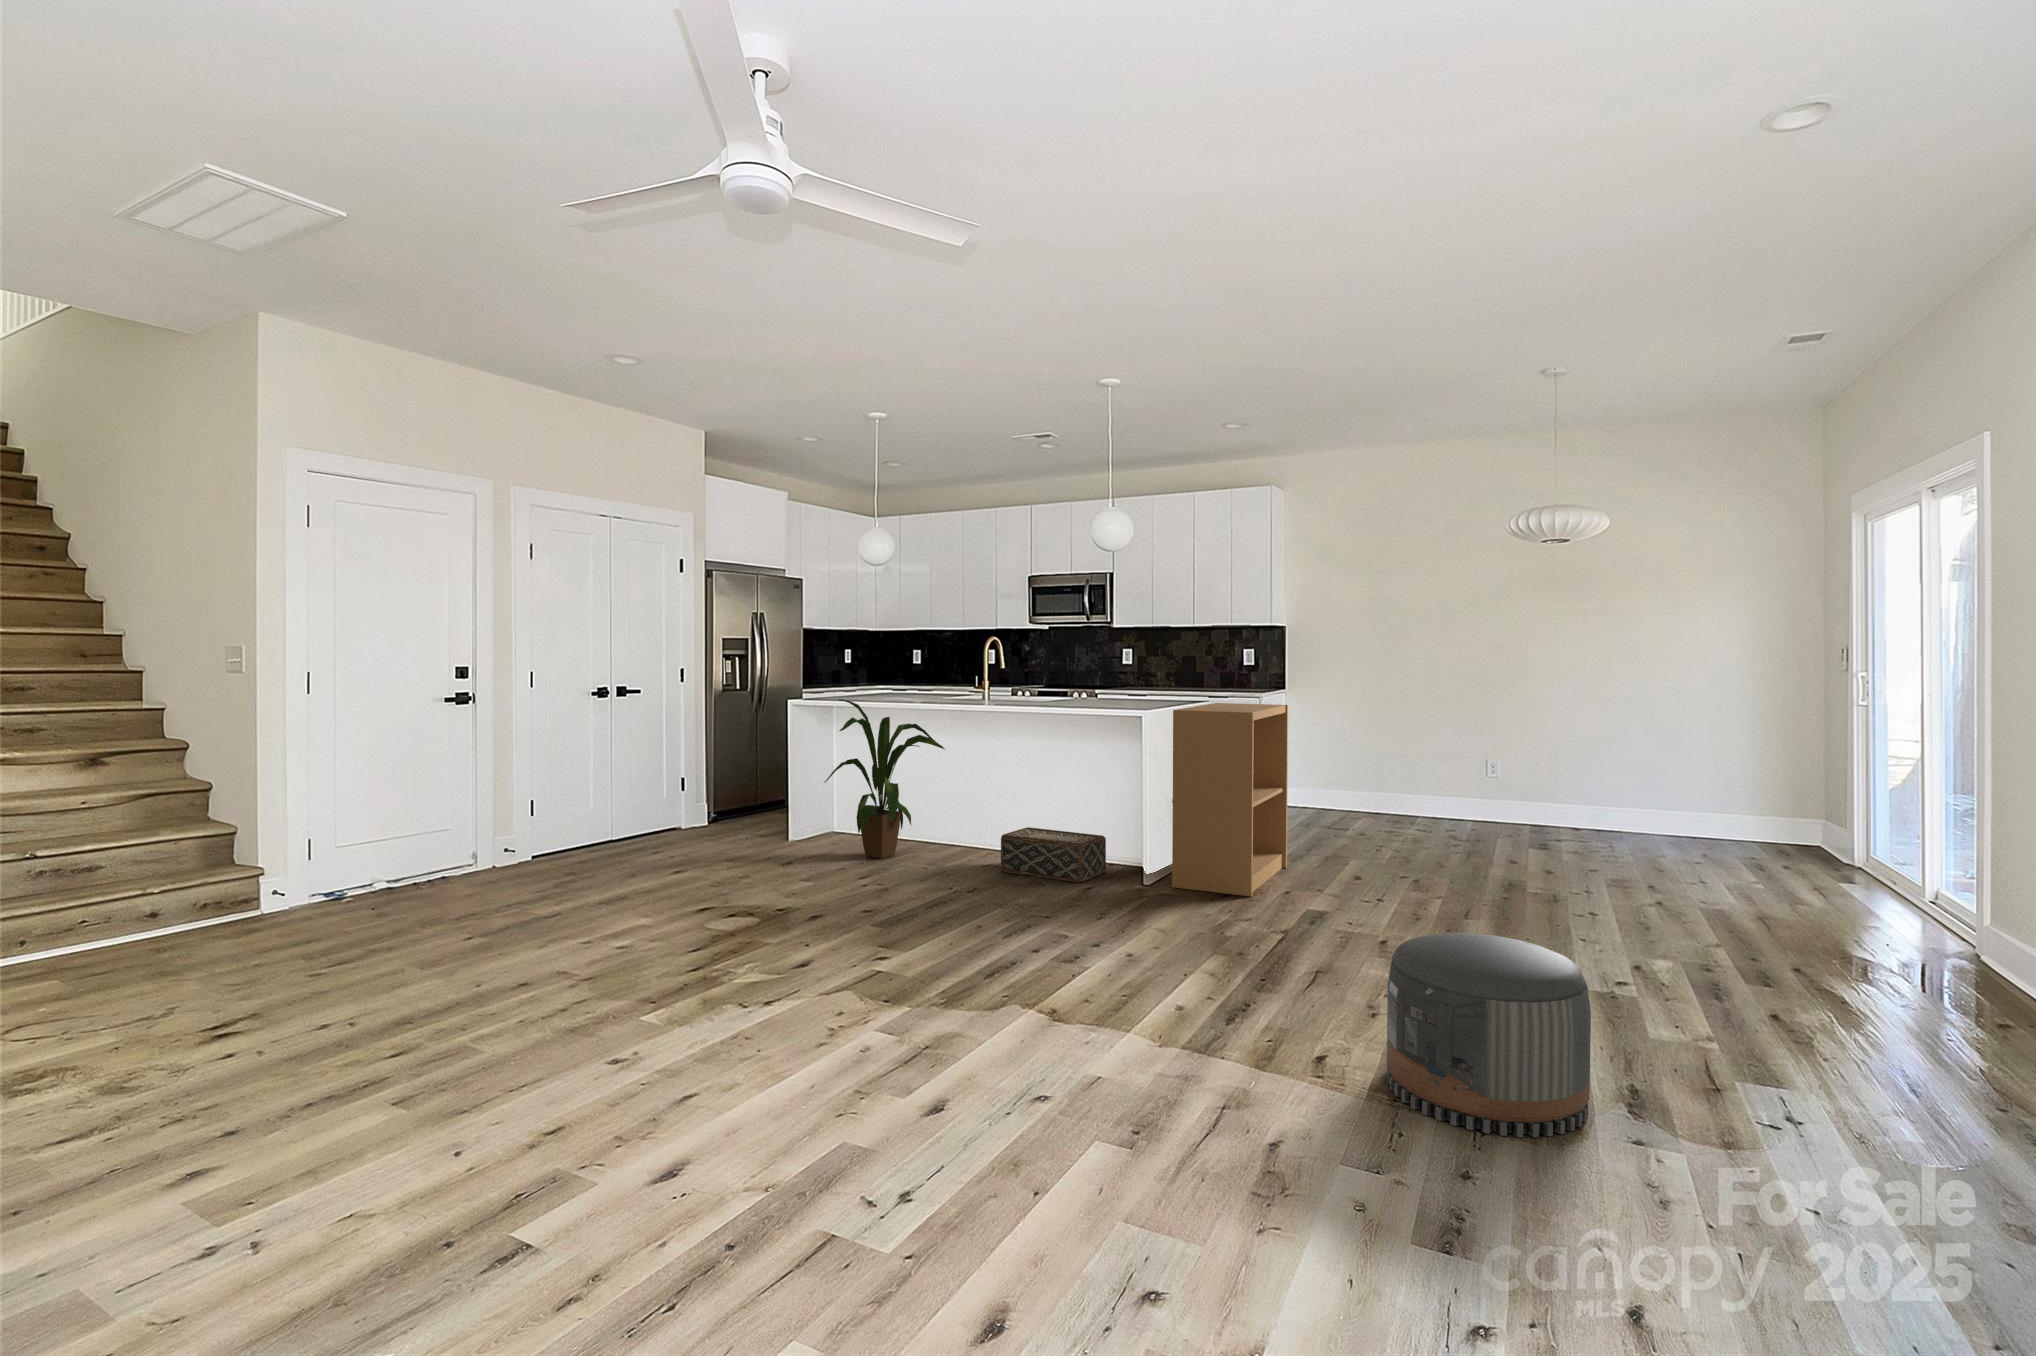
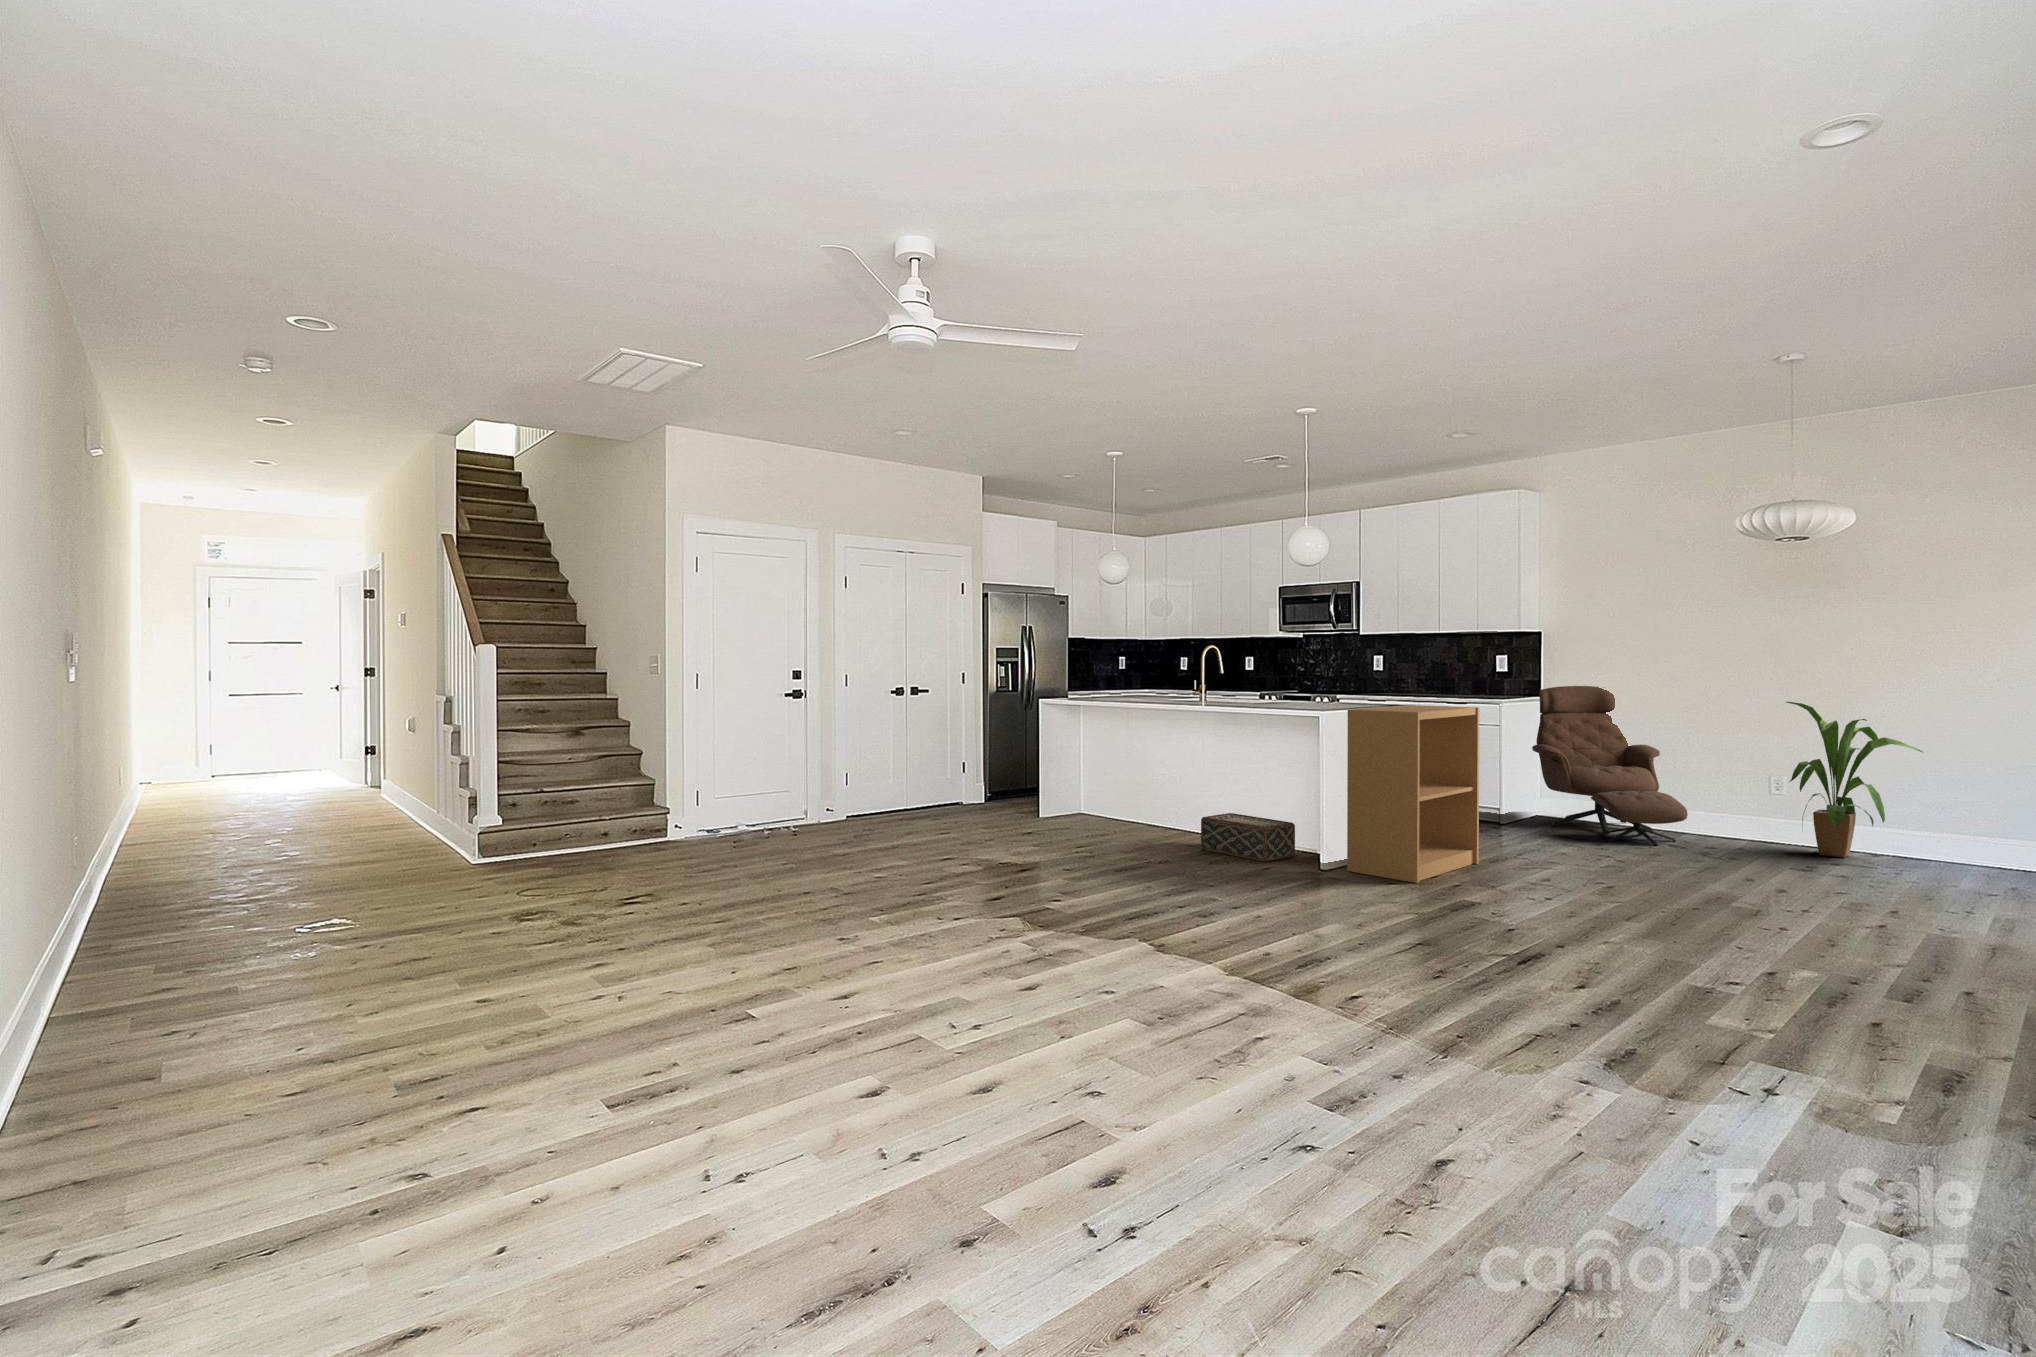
lounge chair: none [1290,680,1439,835] -> present [1532,686,1688,846]
house plant: present [824,699,944,859] -> present [1786,702,1922,858]
pouf: present [1387,933,1591,1137] -> none [1401,897,1576,1063]

